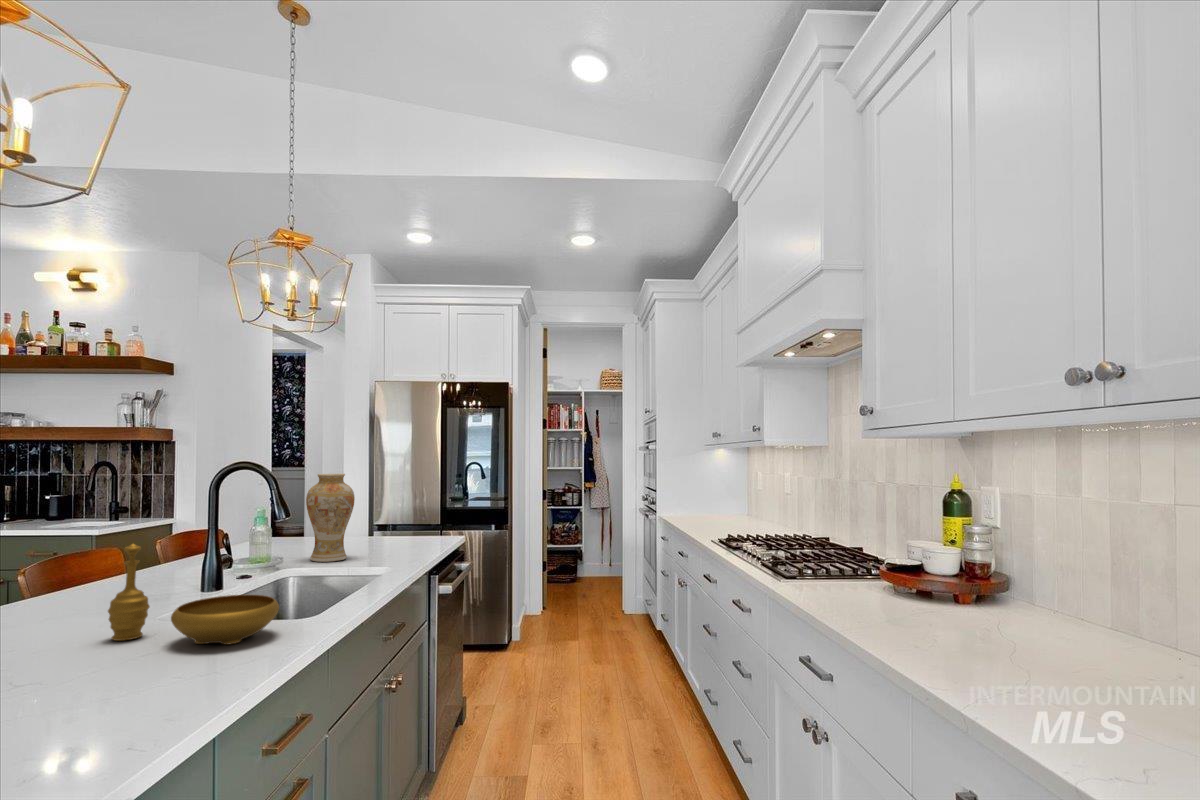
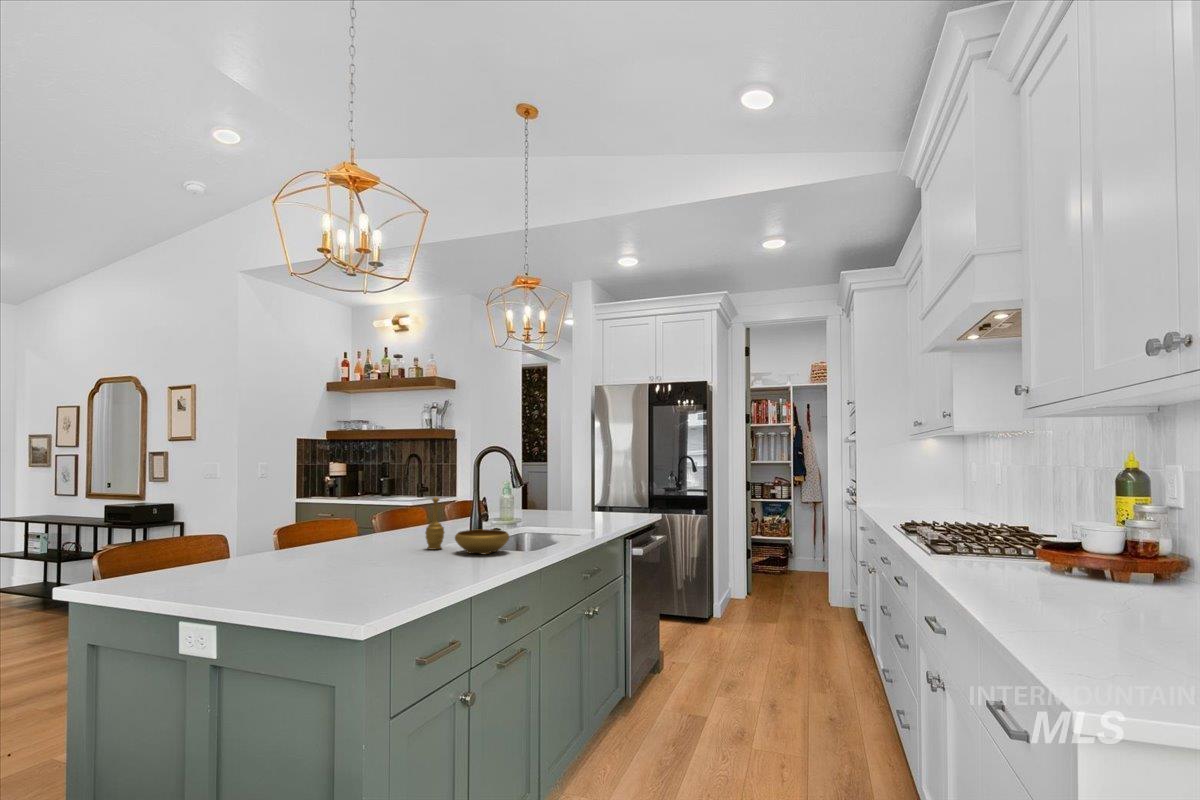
vase: present [306,473,355,562] -> none [536,462,568,523]

